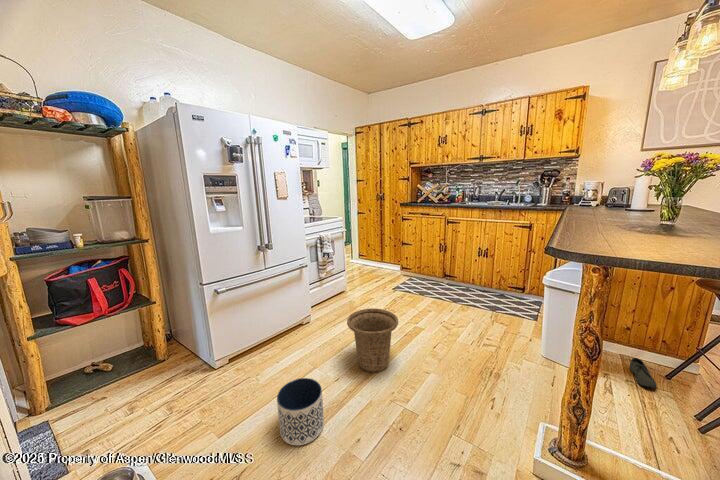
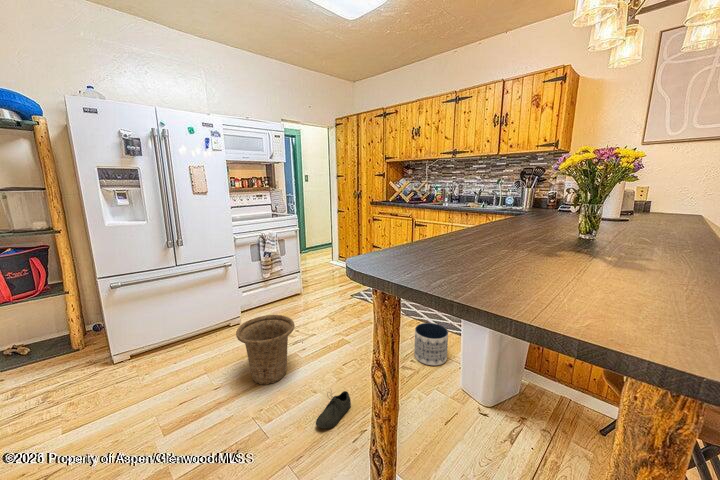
shoe: present [630,358,657,388] -> present [316,391,351,428]
planter: present [277,378,324,445] -> present [414,323,448,365]

